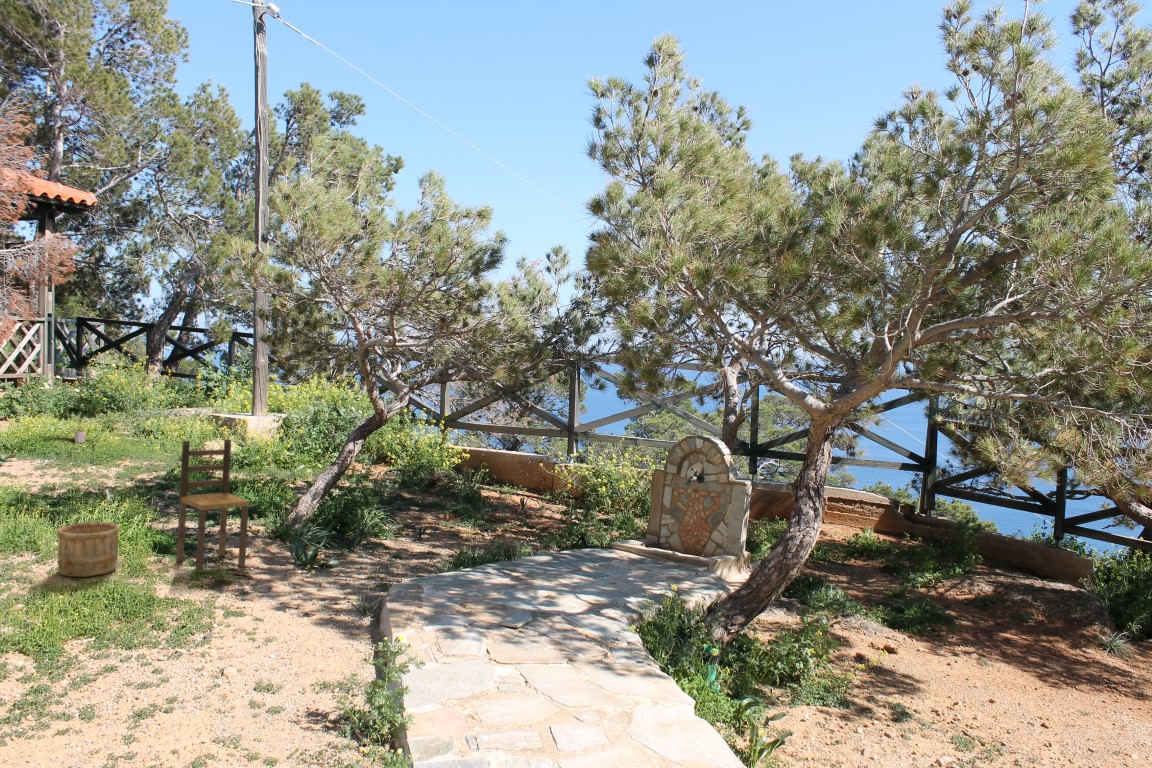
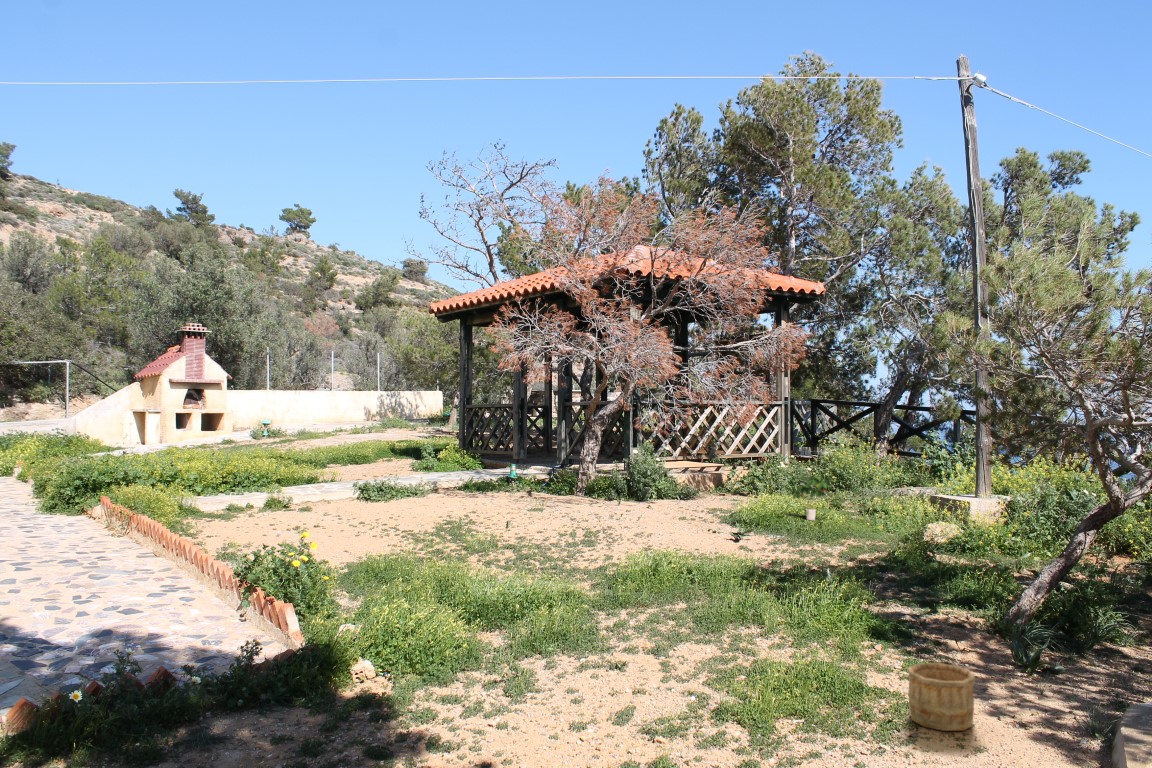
chair: present [176,439,249,573] -> none [891,524,960,660]
wooden bucket: present [57,522,120,577] -> present [907,663,975,731]

